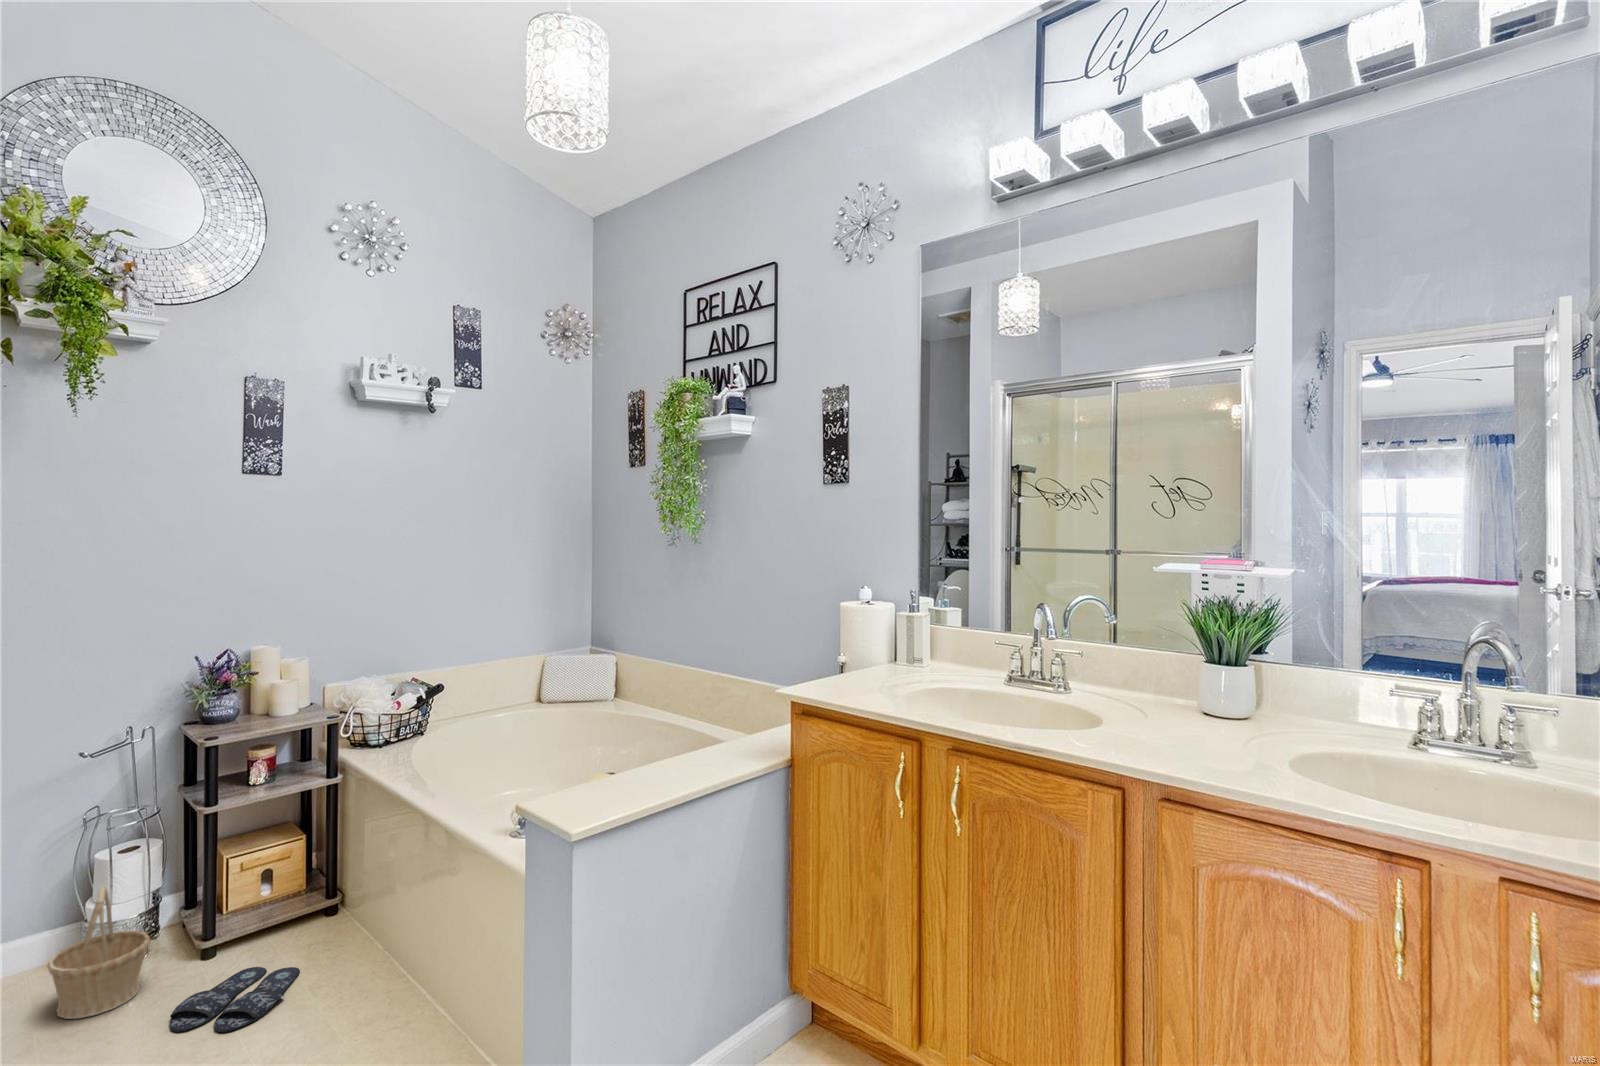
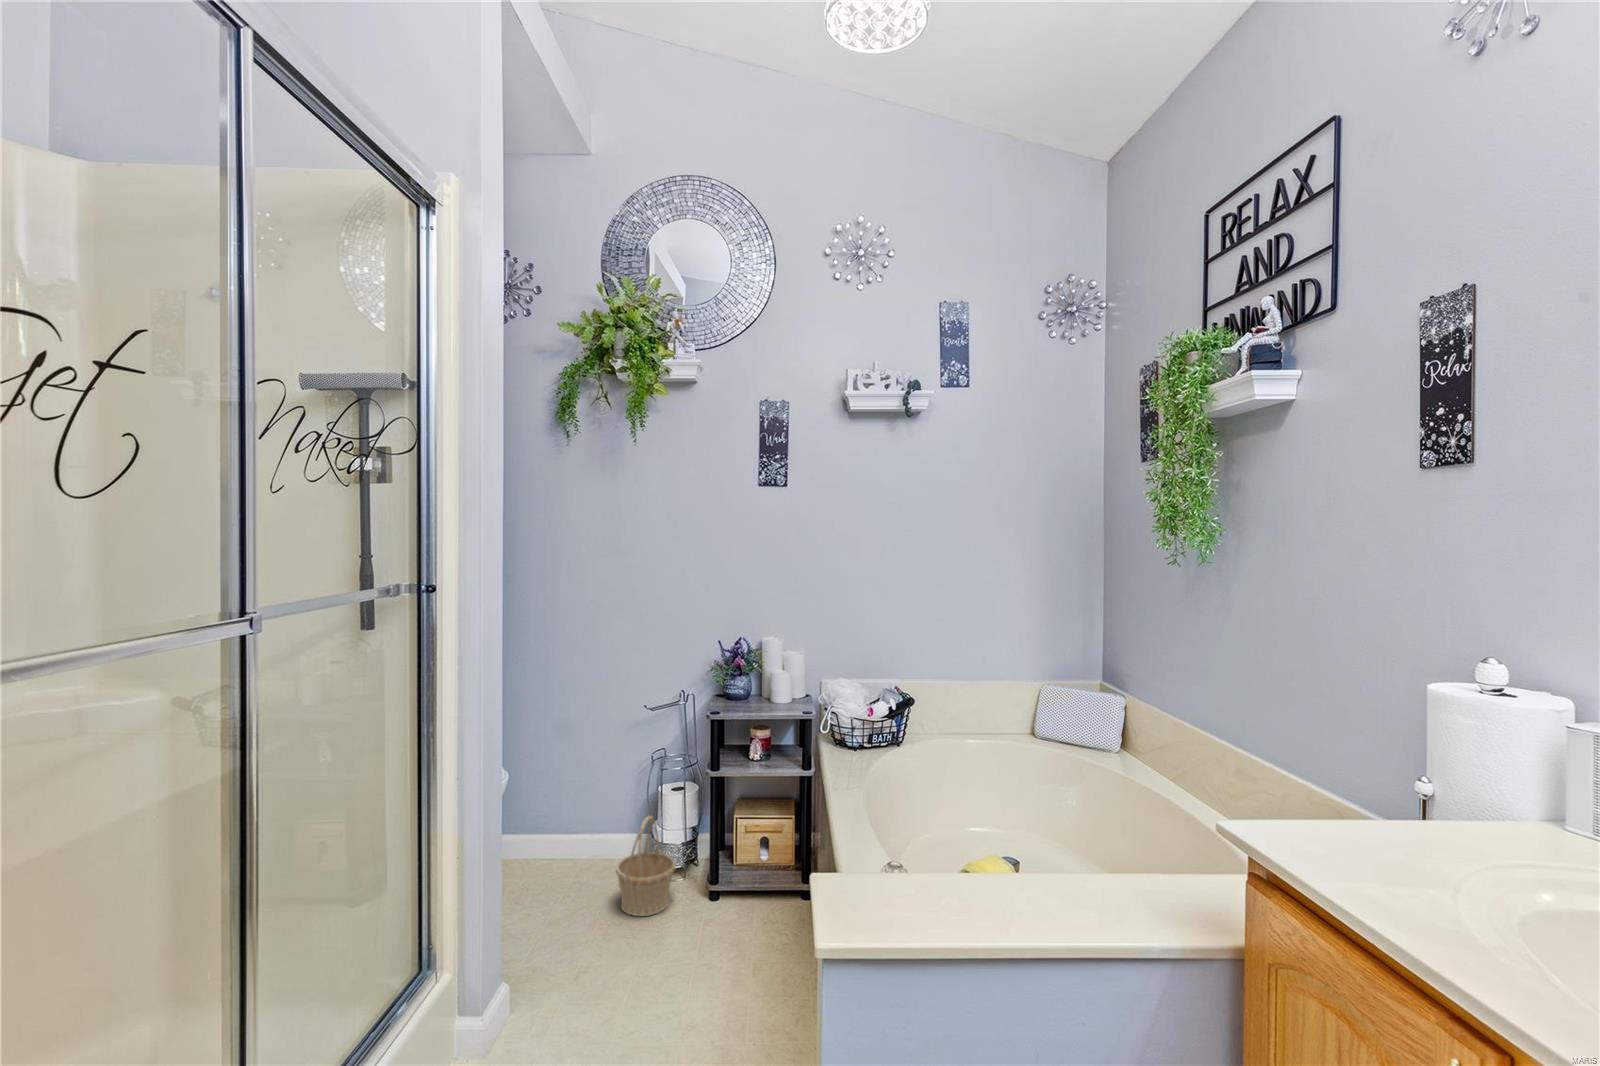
slippers: present [169,967,300,1032] -> none [663,922,760,978]

